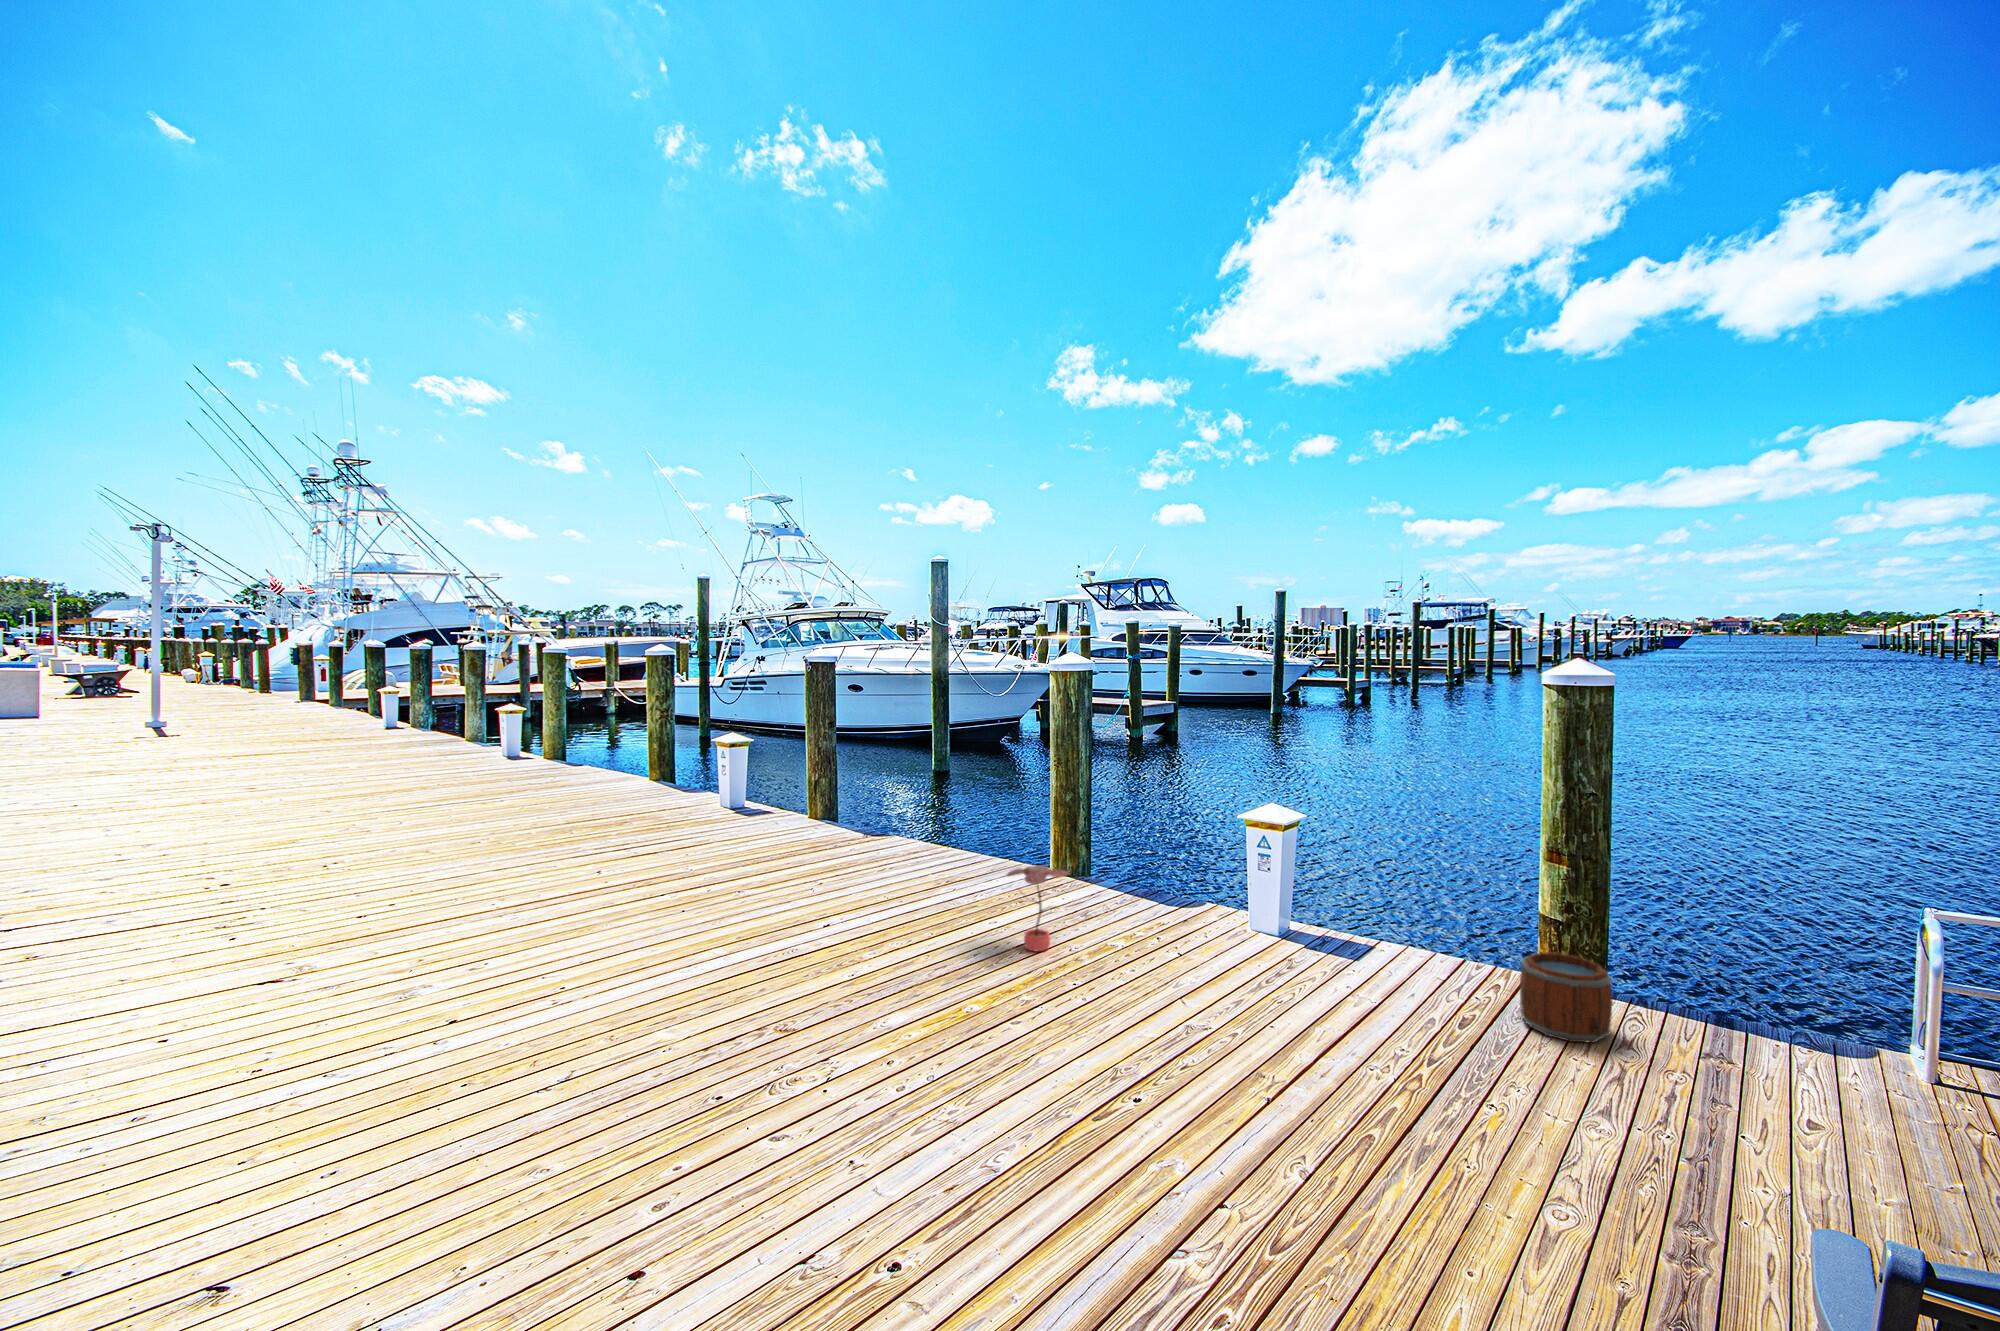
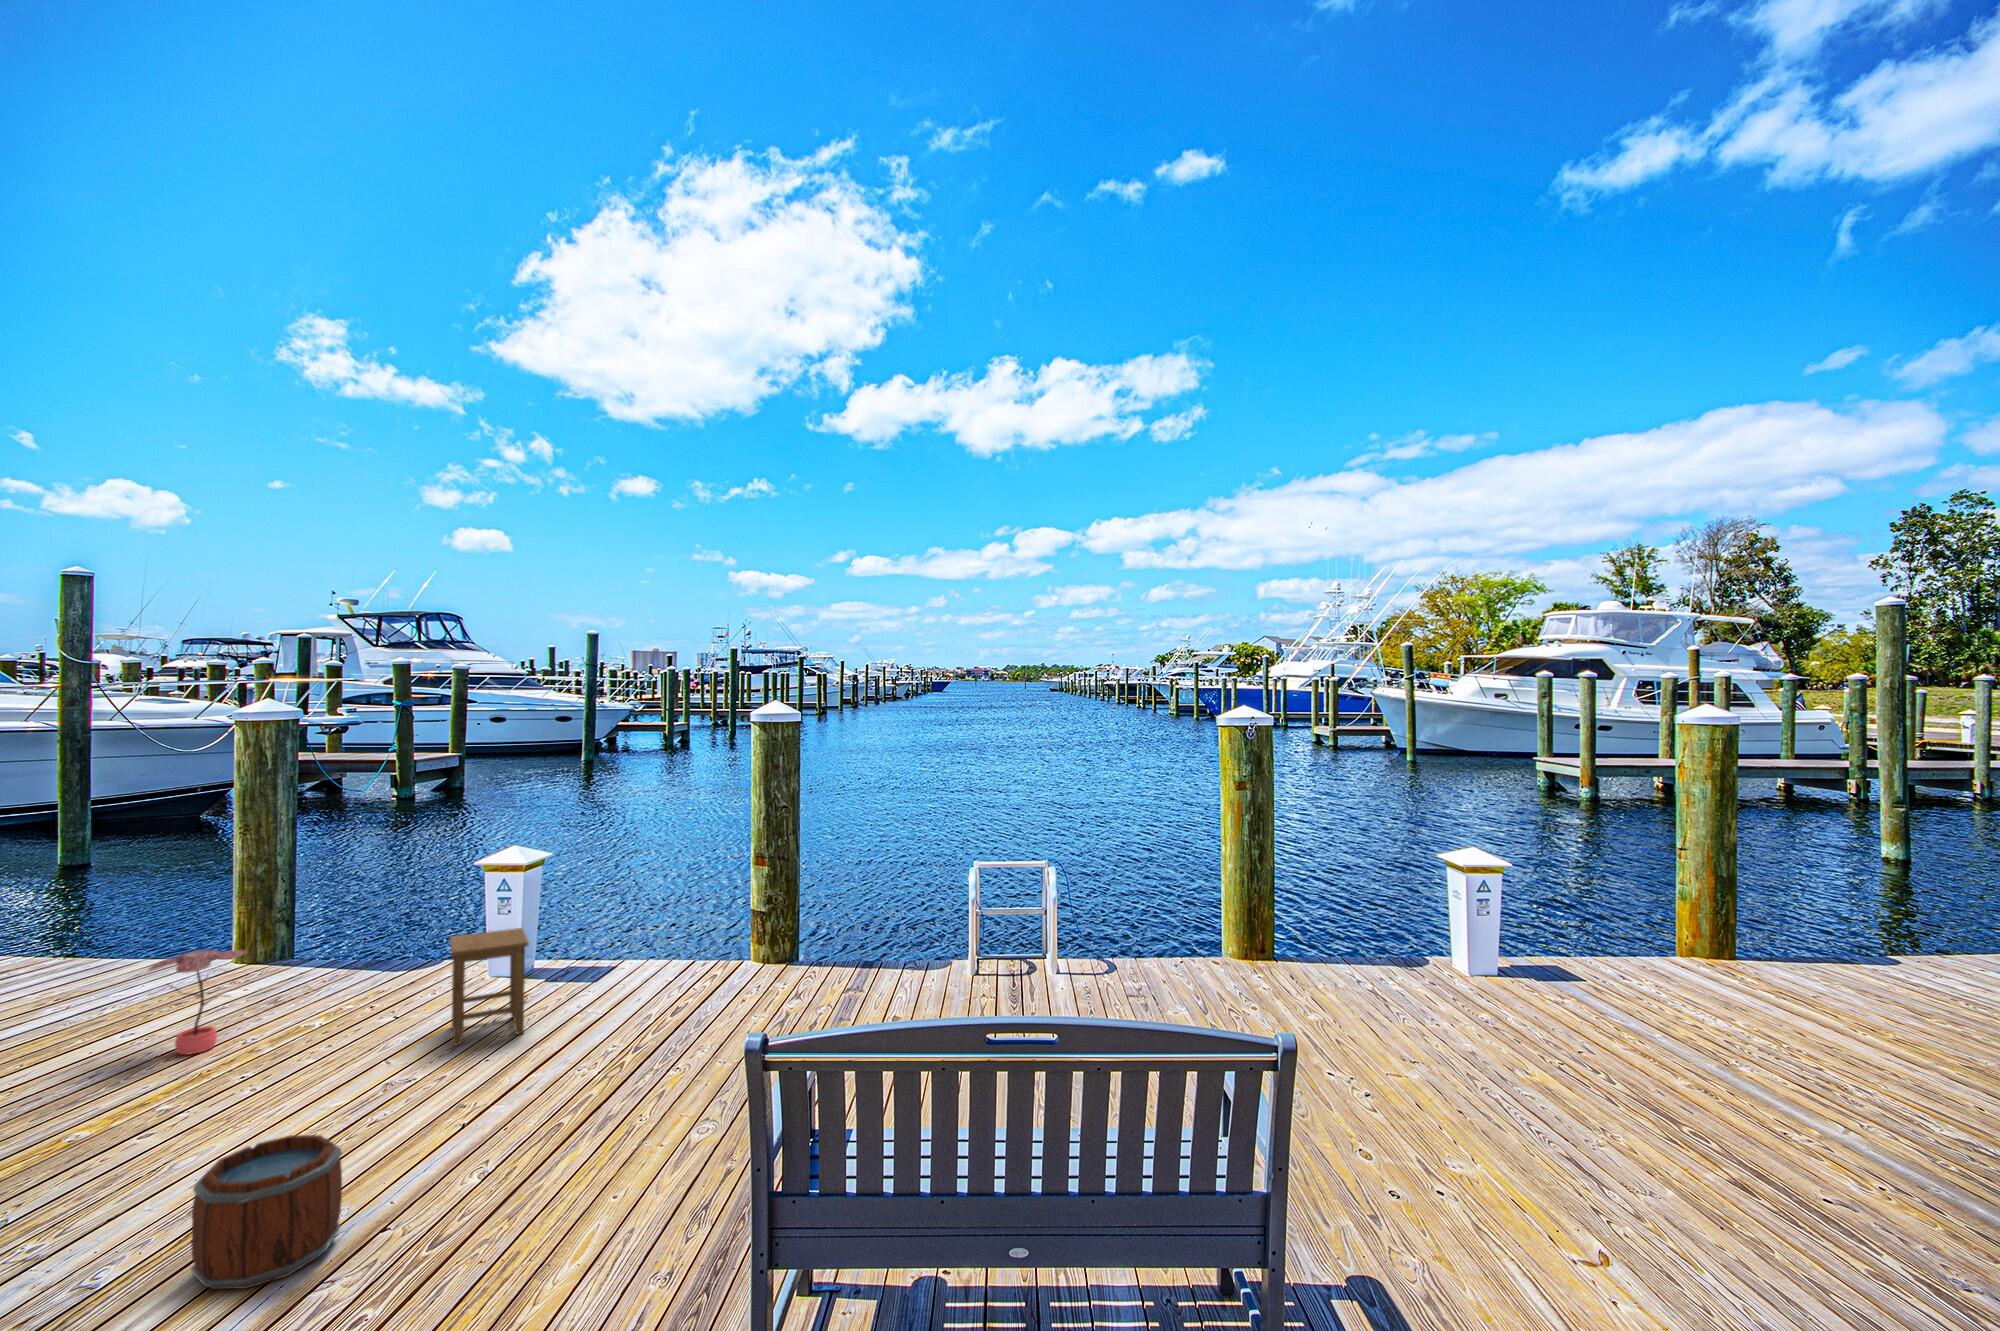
stool: none [1228,891,1307,1007] -> present [450,928,529,1046]
bucket: present [1520,952,1612,1043] -> present [191,1135,342,1289]

